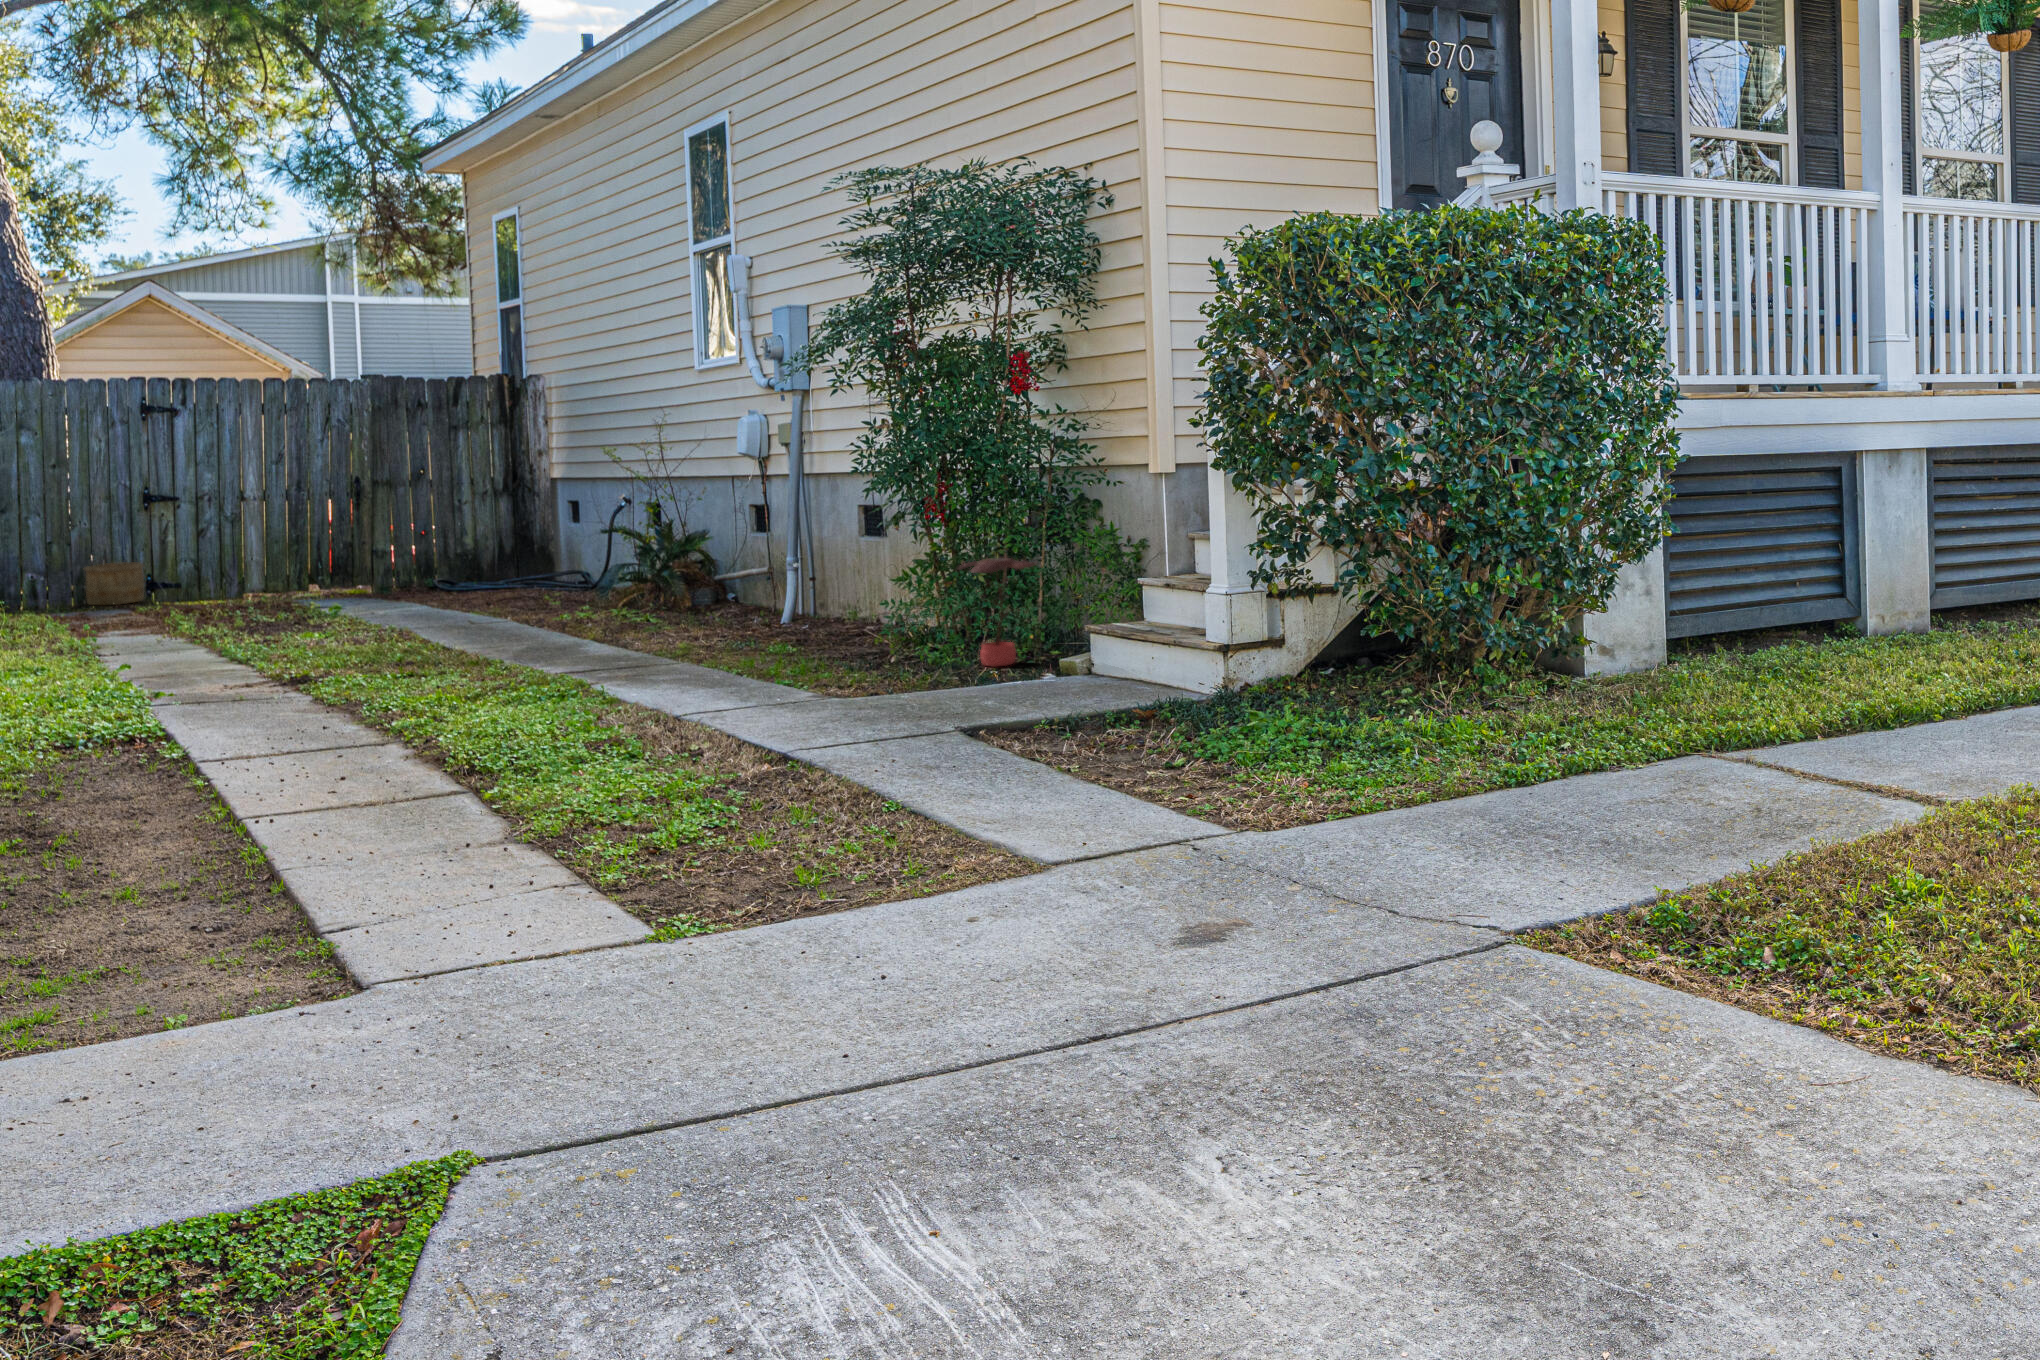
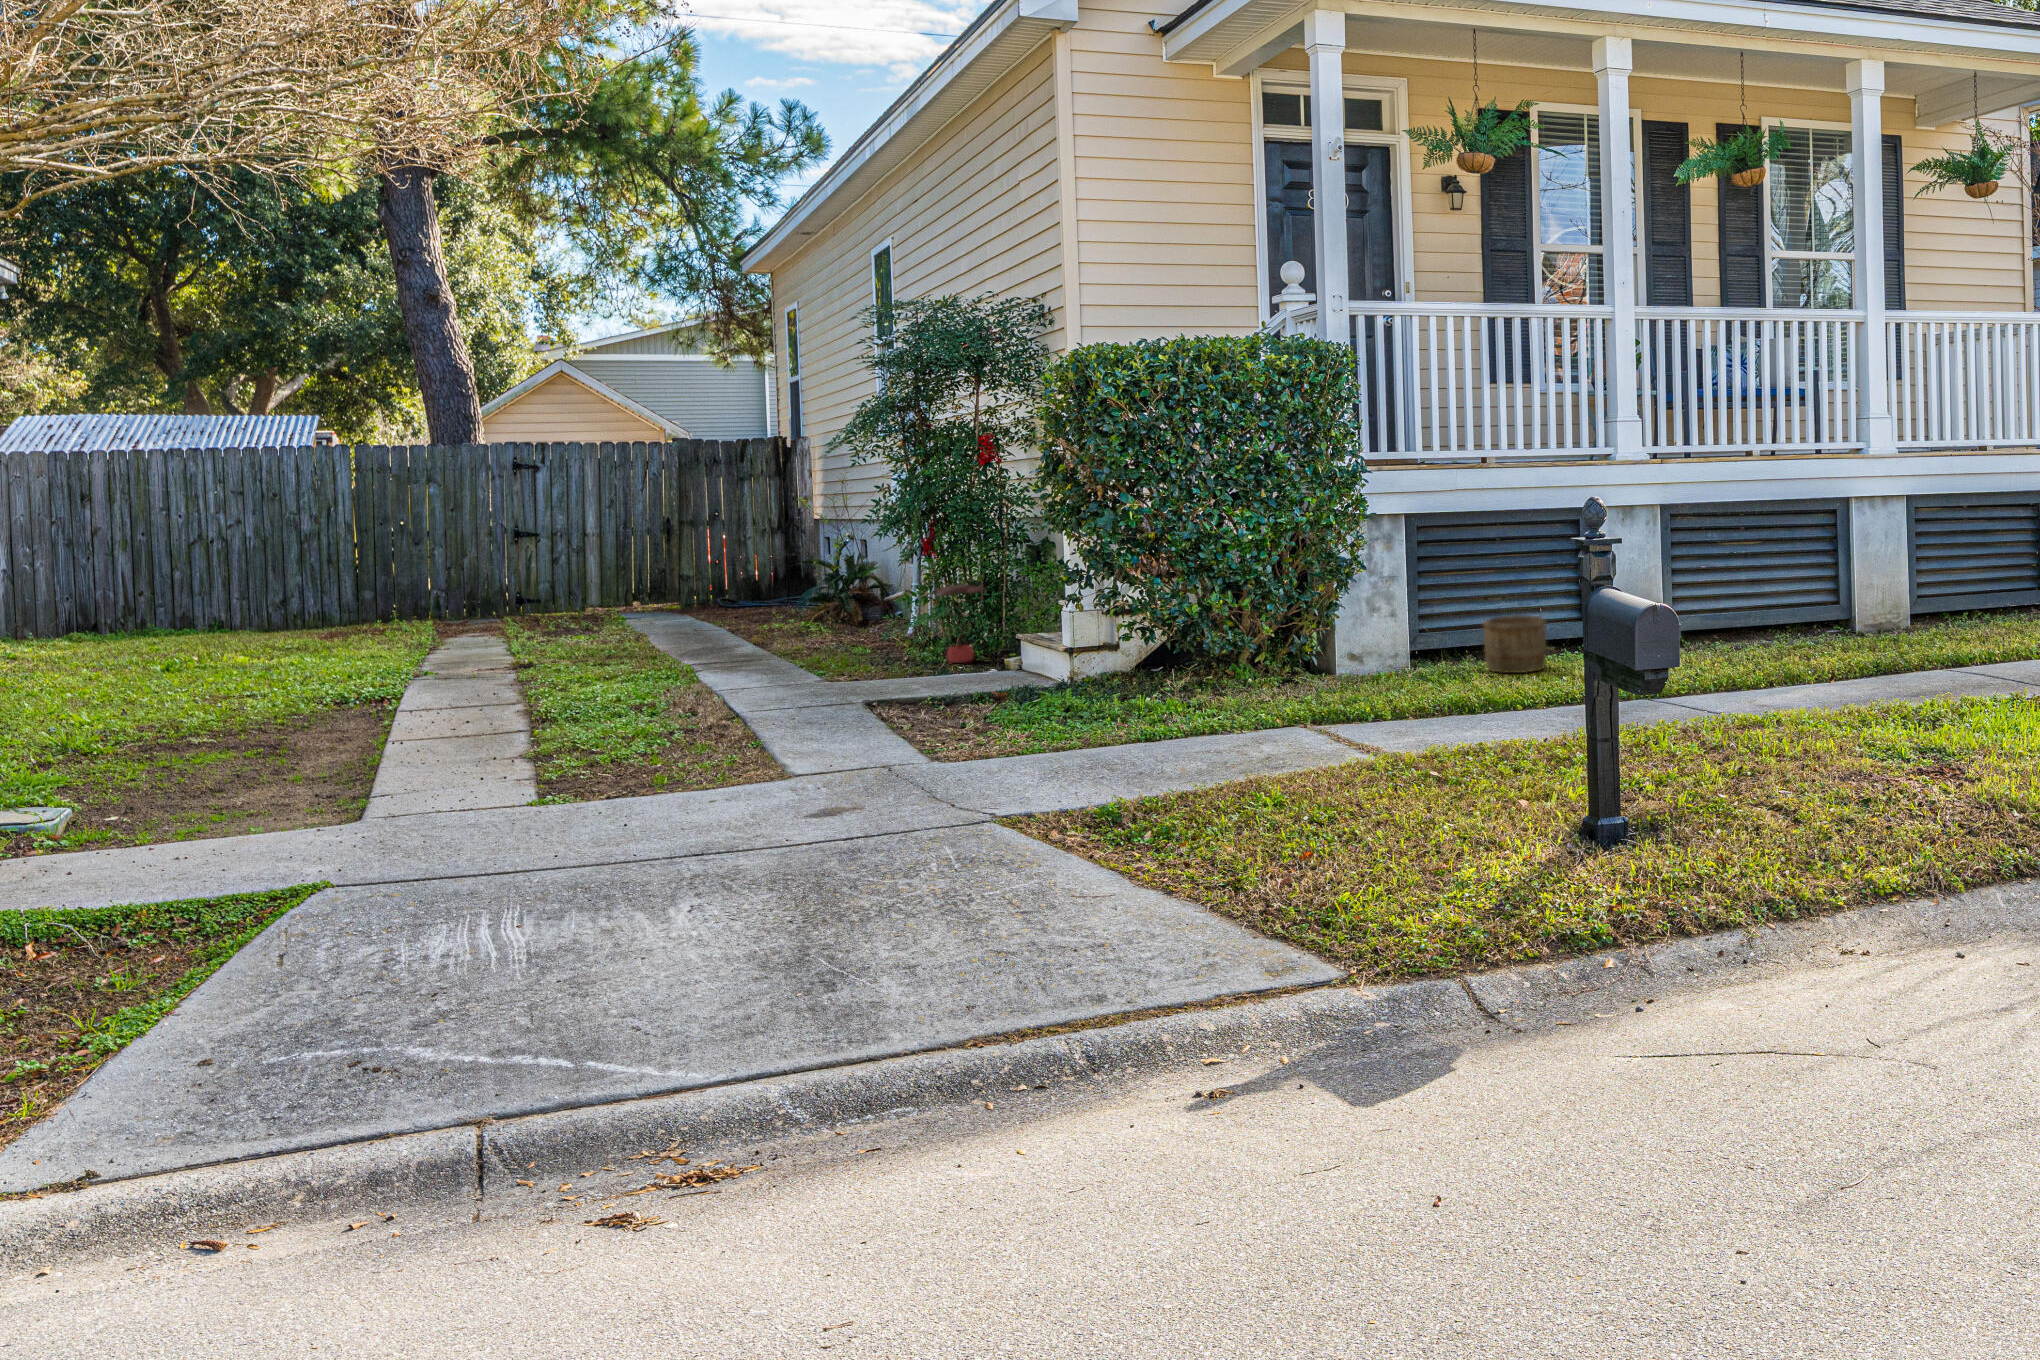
wooden bucket: present [85,562,144,605] -> present [1483,615,1546,673]

